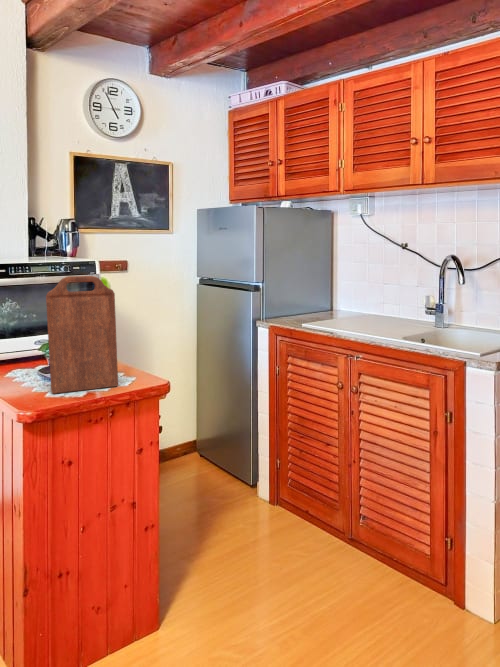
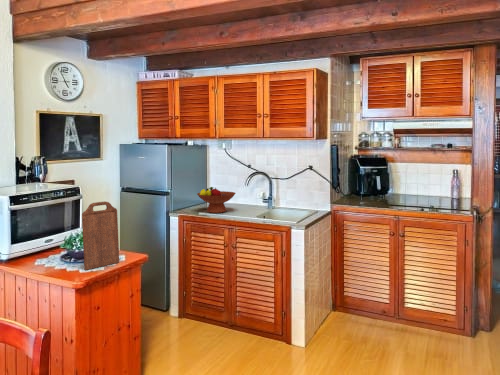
fruit bowl: none [307,277,374,321] -> present [197,187,236,213]

